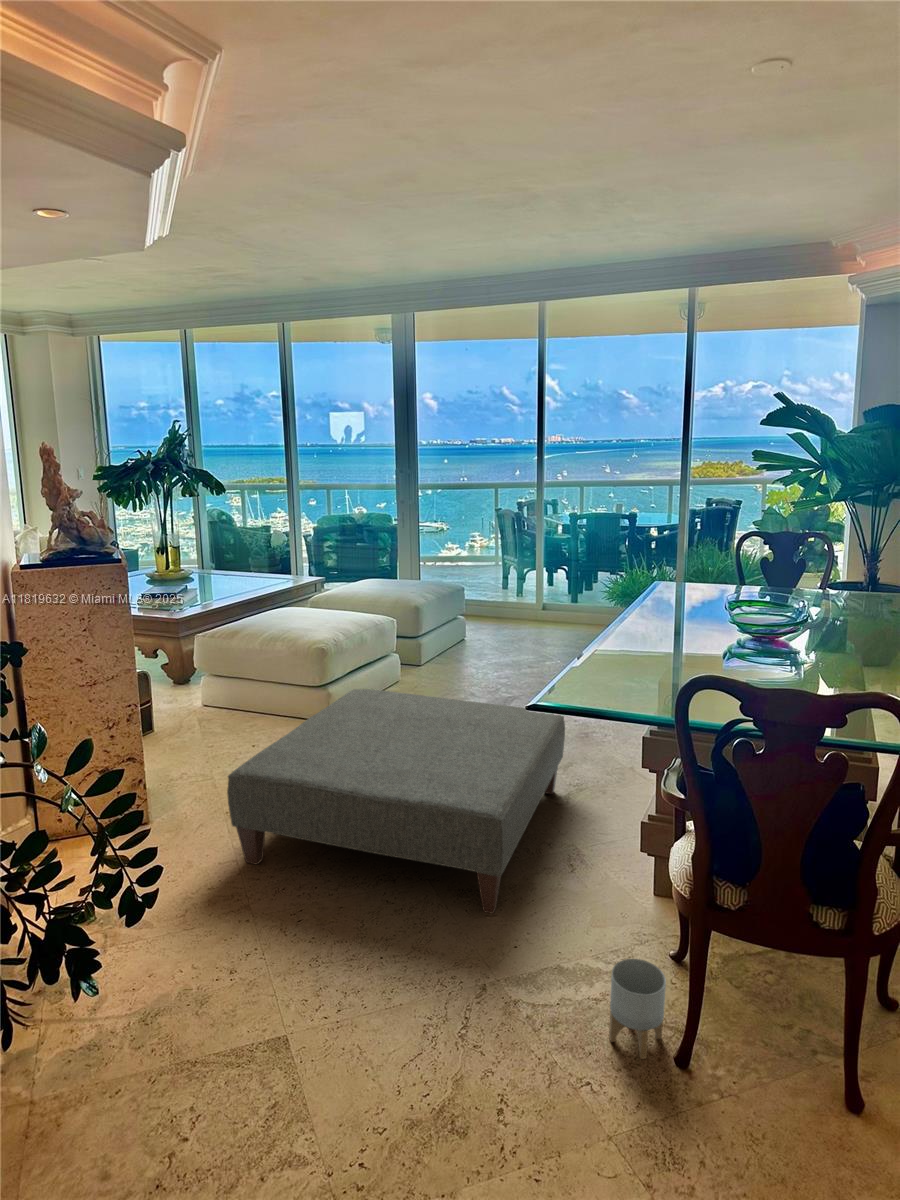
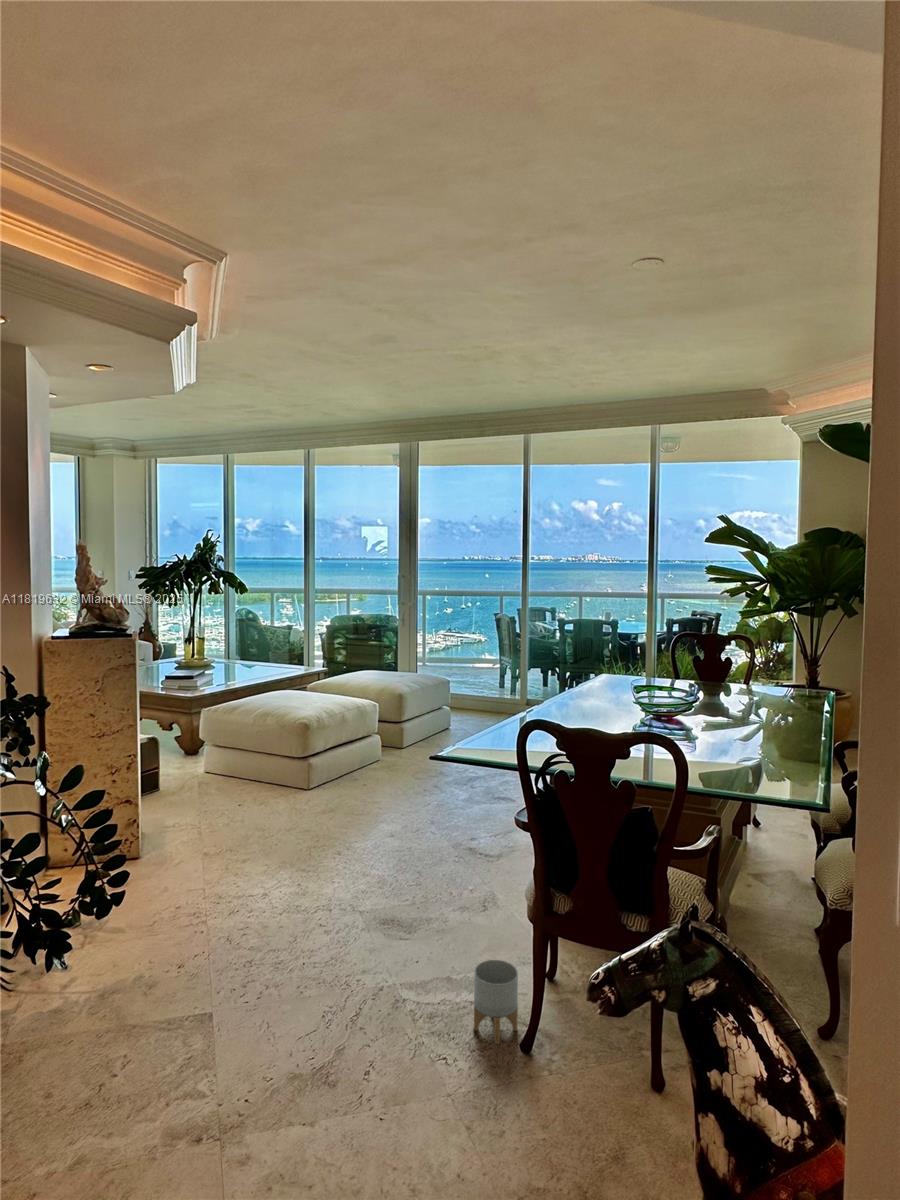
ottoman: present [227,689,565,914] -> none [198,753,498,936]

